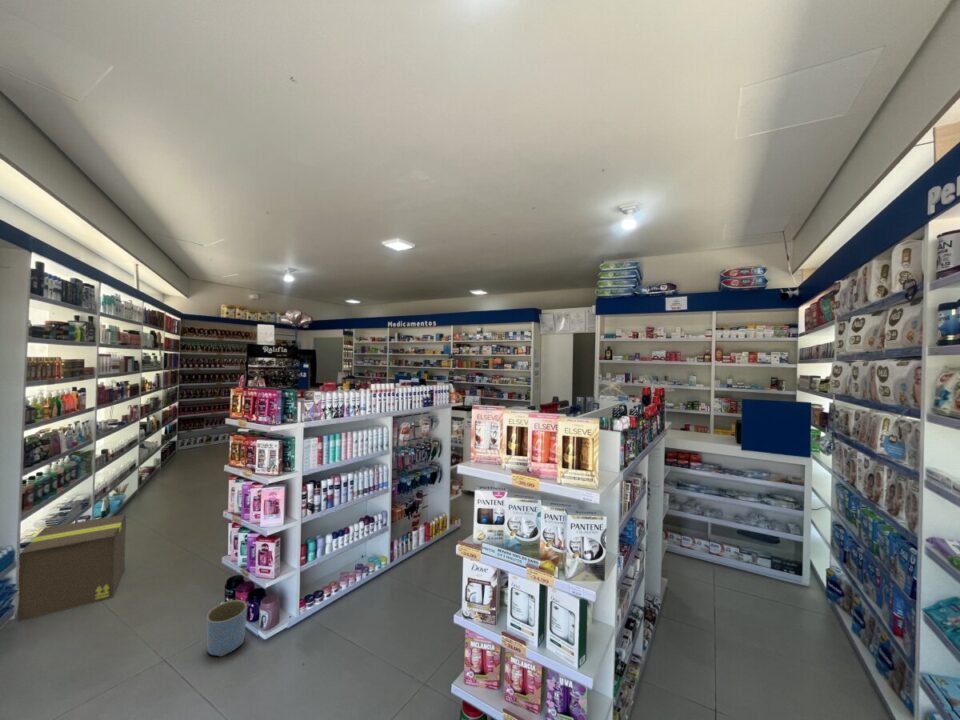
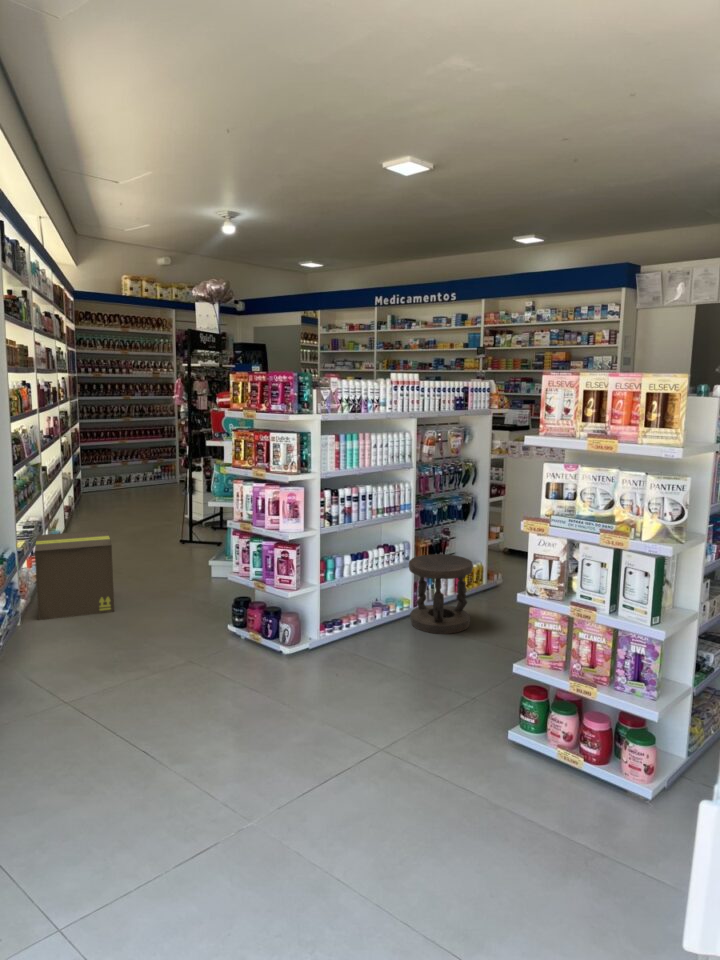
stool: none [384,519,434,592] -> present [409,554,473,634]
planter: present [206,600,247,656] -> none [232,611,269,660]

